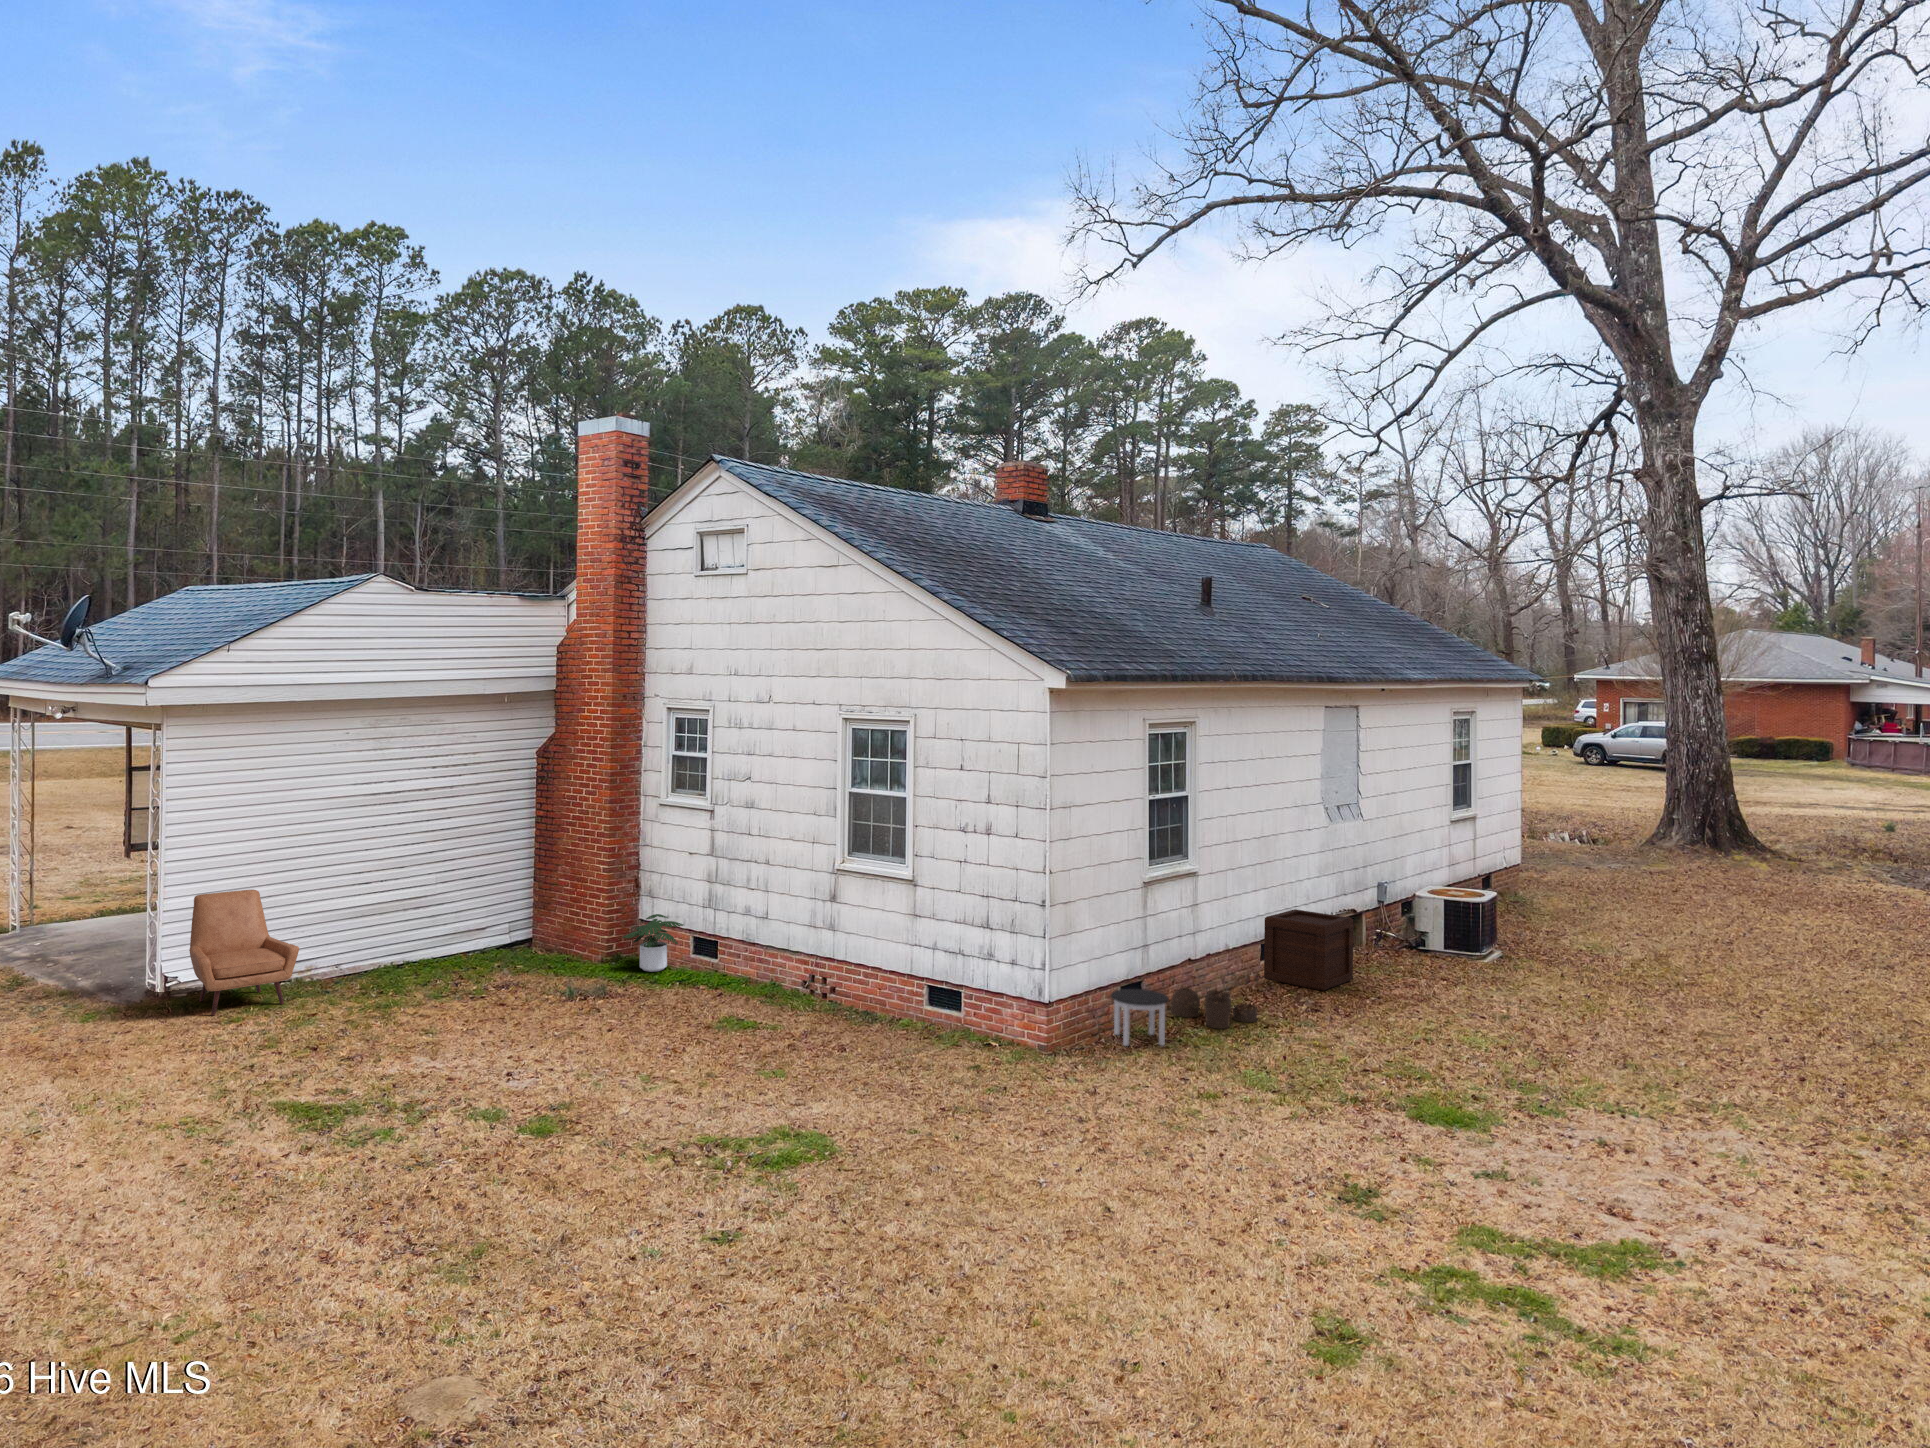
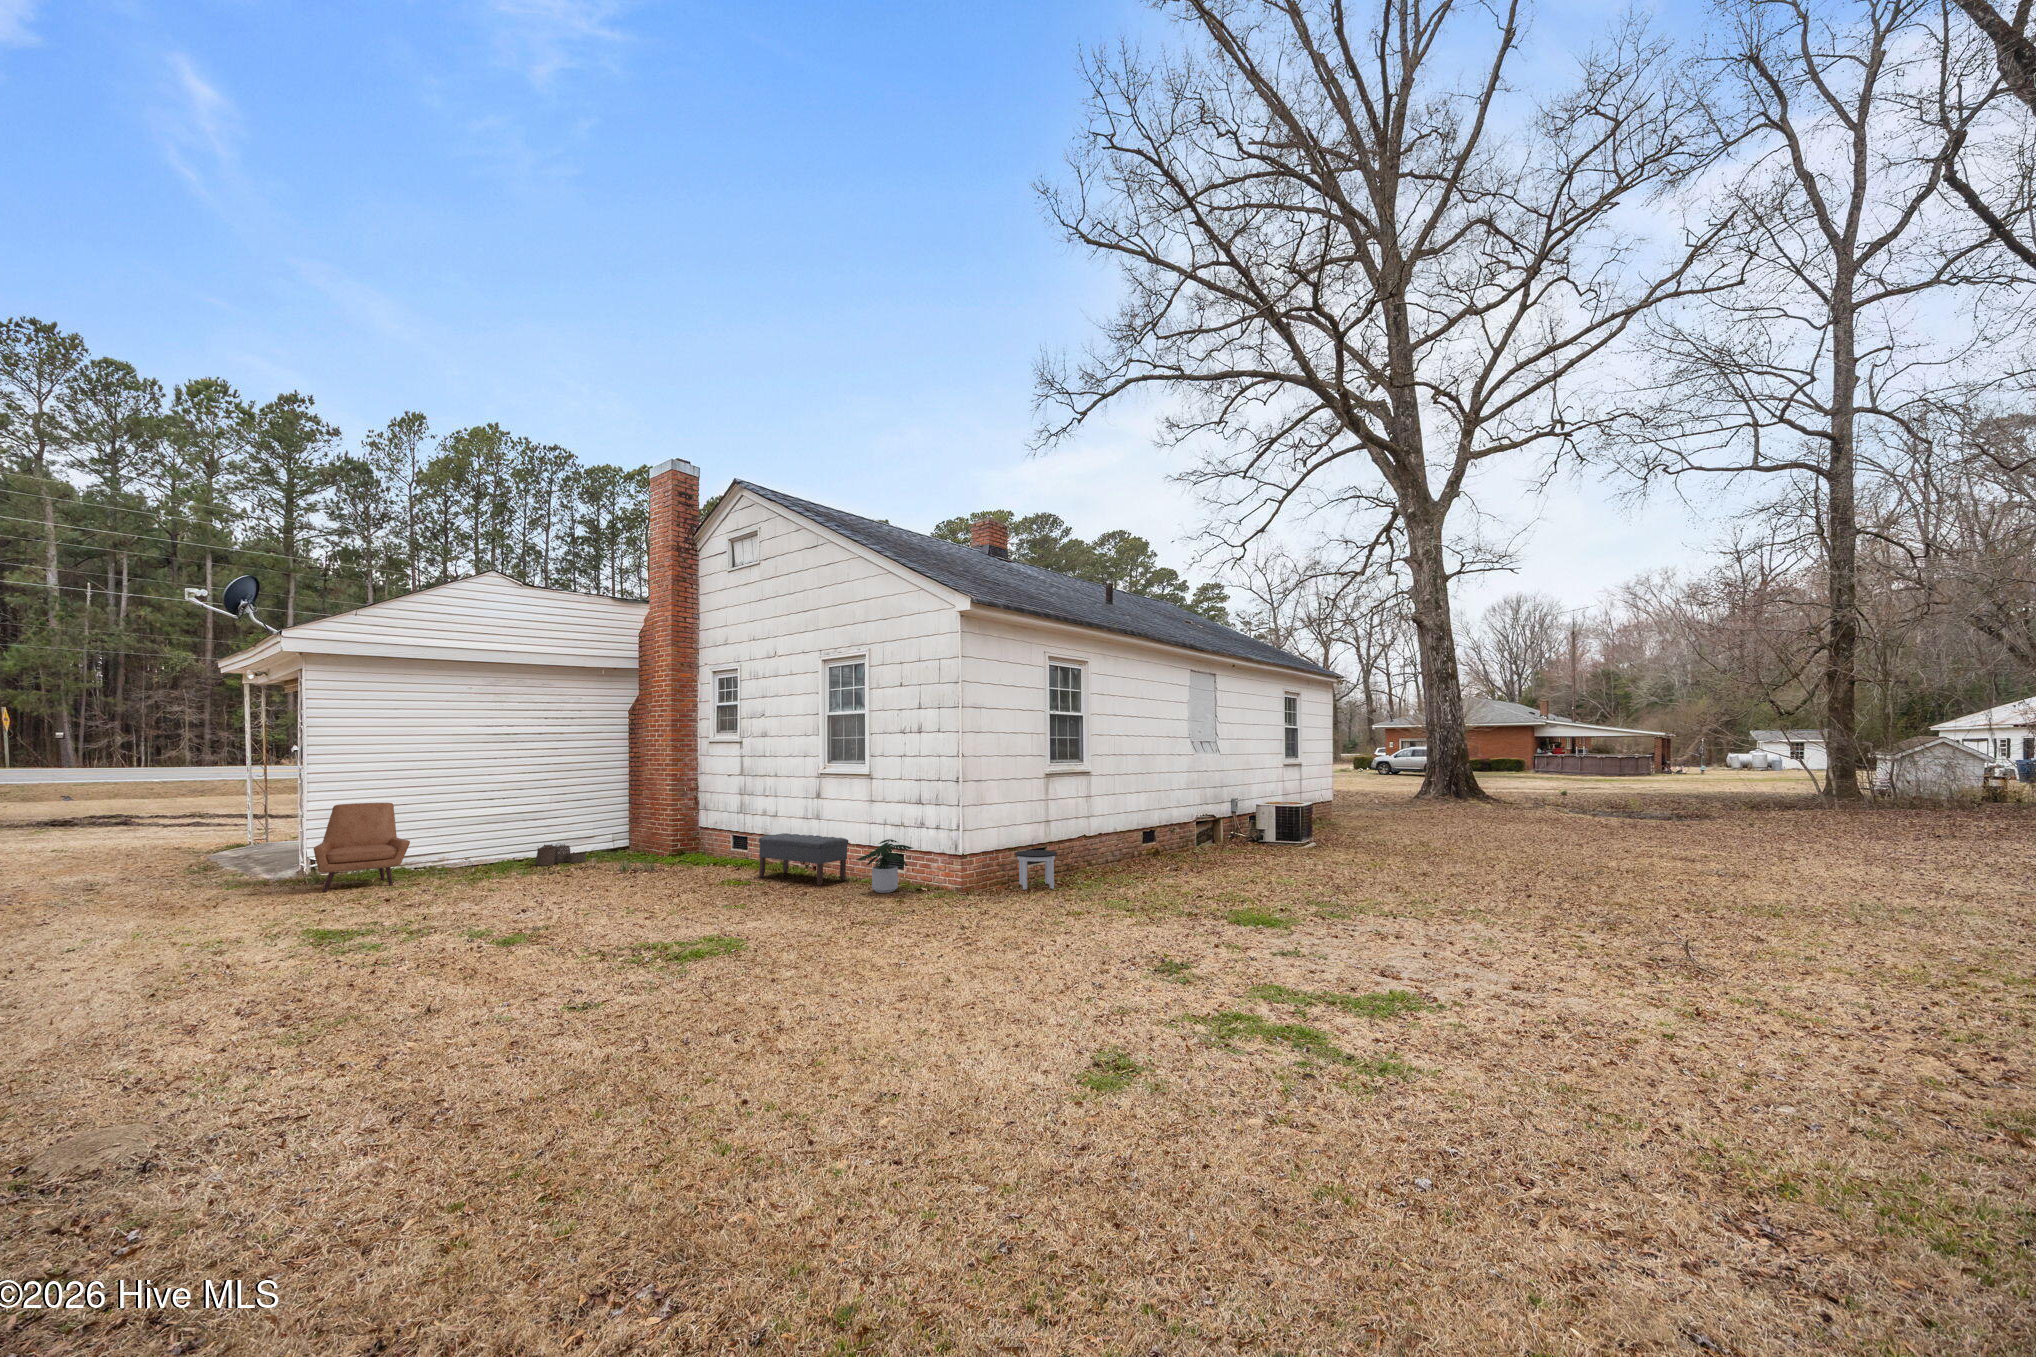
wooden crate: present [1264,909,1353,991] -> none [1141,809,1204,860]
potted plant: present [622,914,684,972] -> present [856,839,913,893]
bench: none [752,946,878,1027] -> present [759,833,848,886]
woven basket: present [1171,988,1258,1029] -> present [536,844,587,866]

